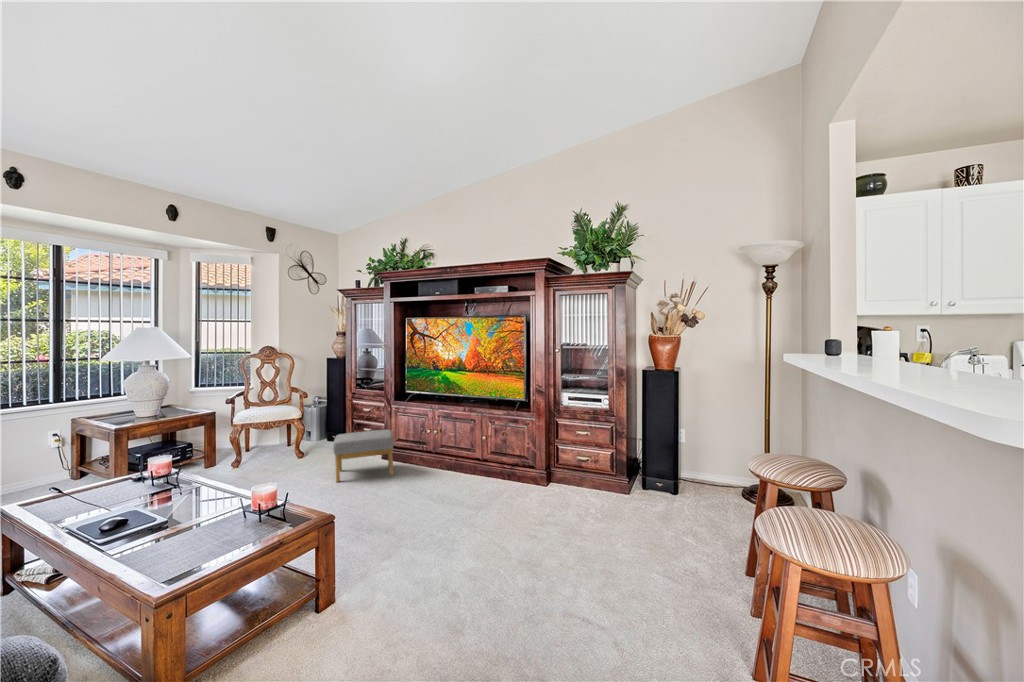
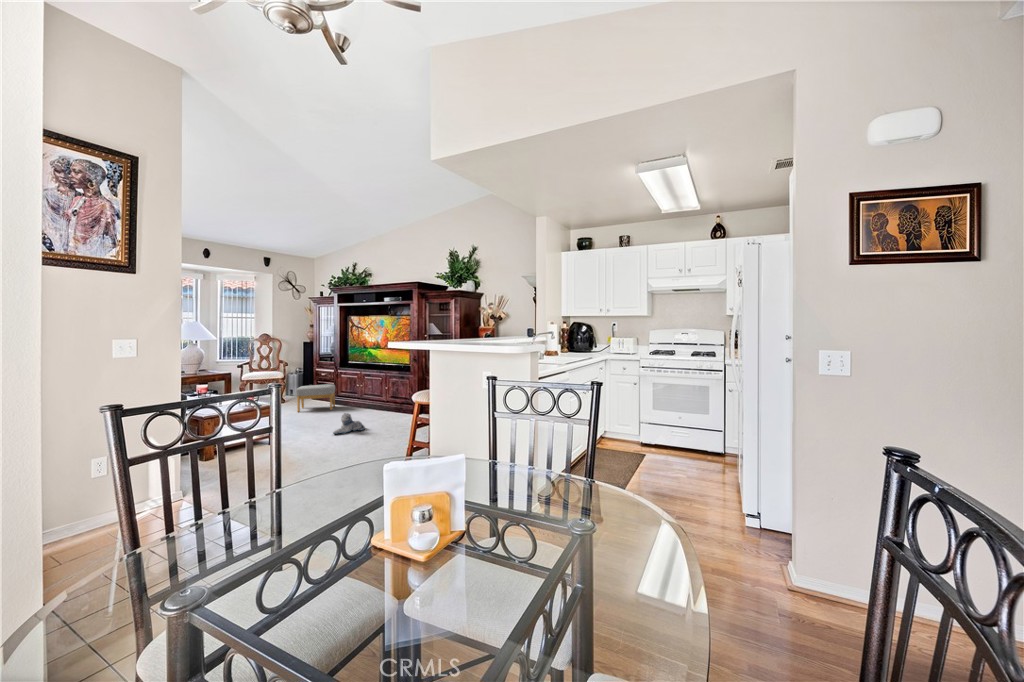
plush toy: none [443,505,492,554] -> present [333,413,365,434]

